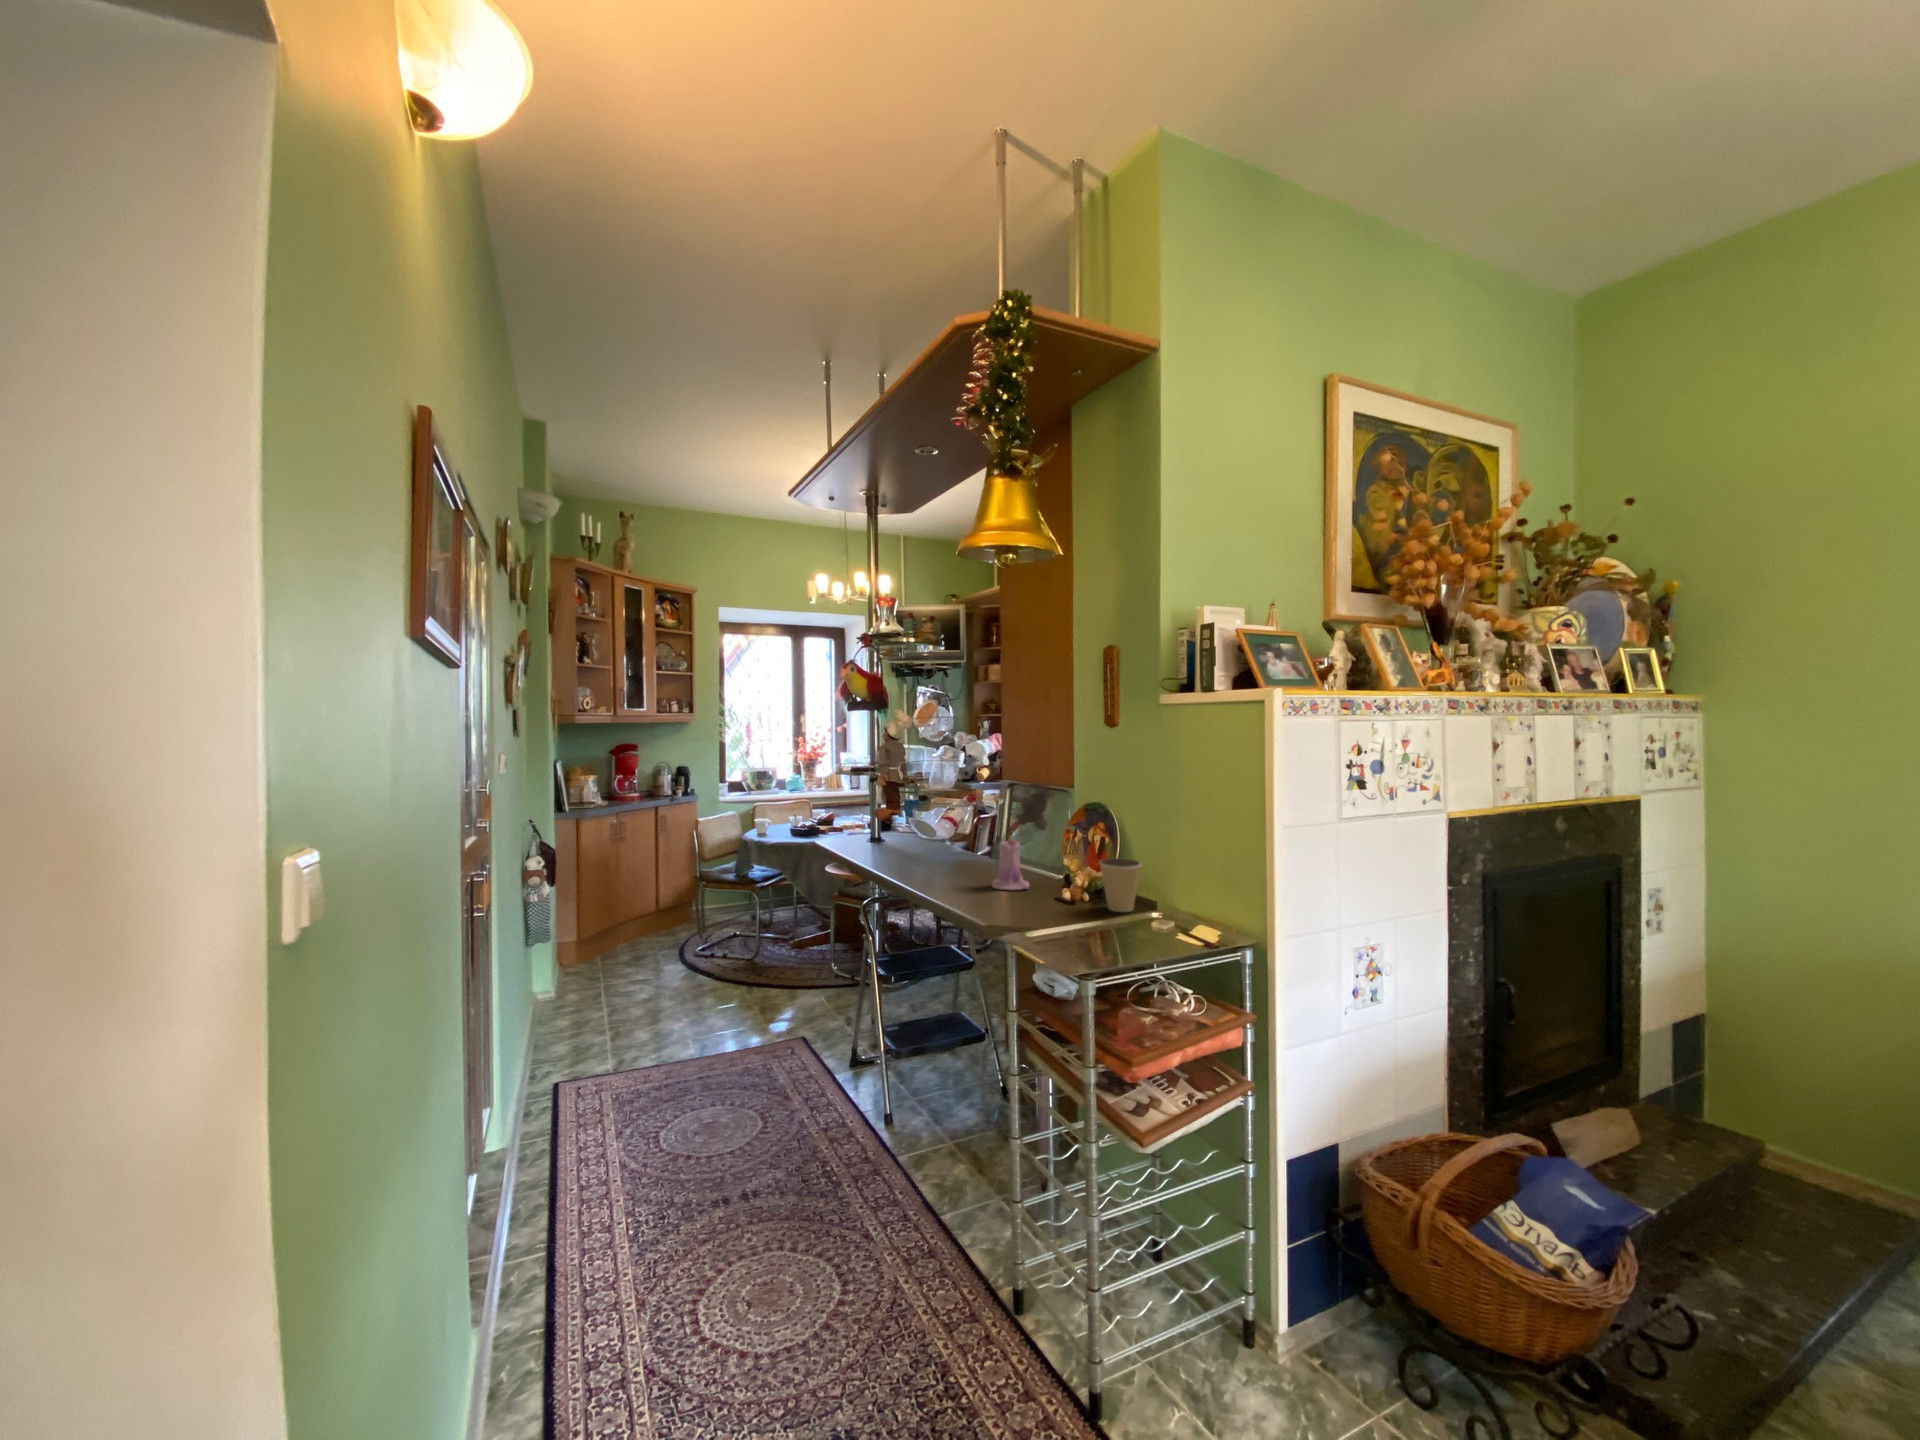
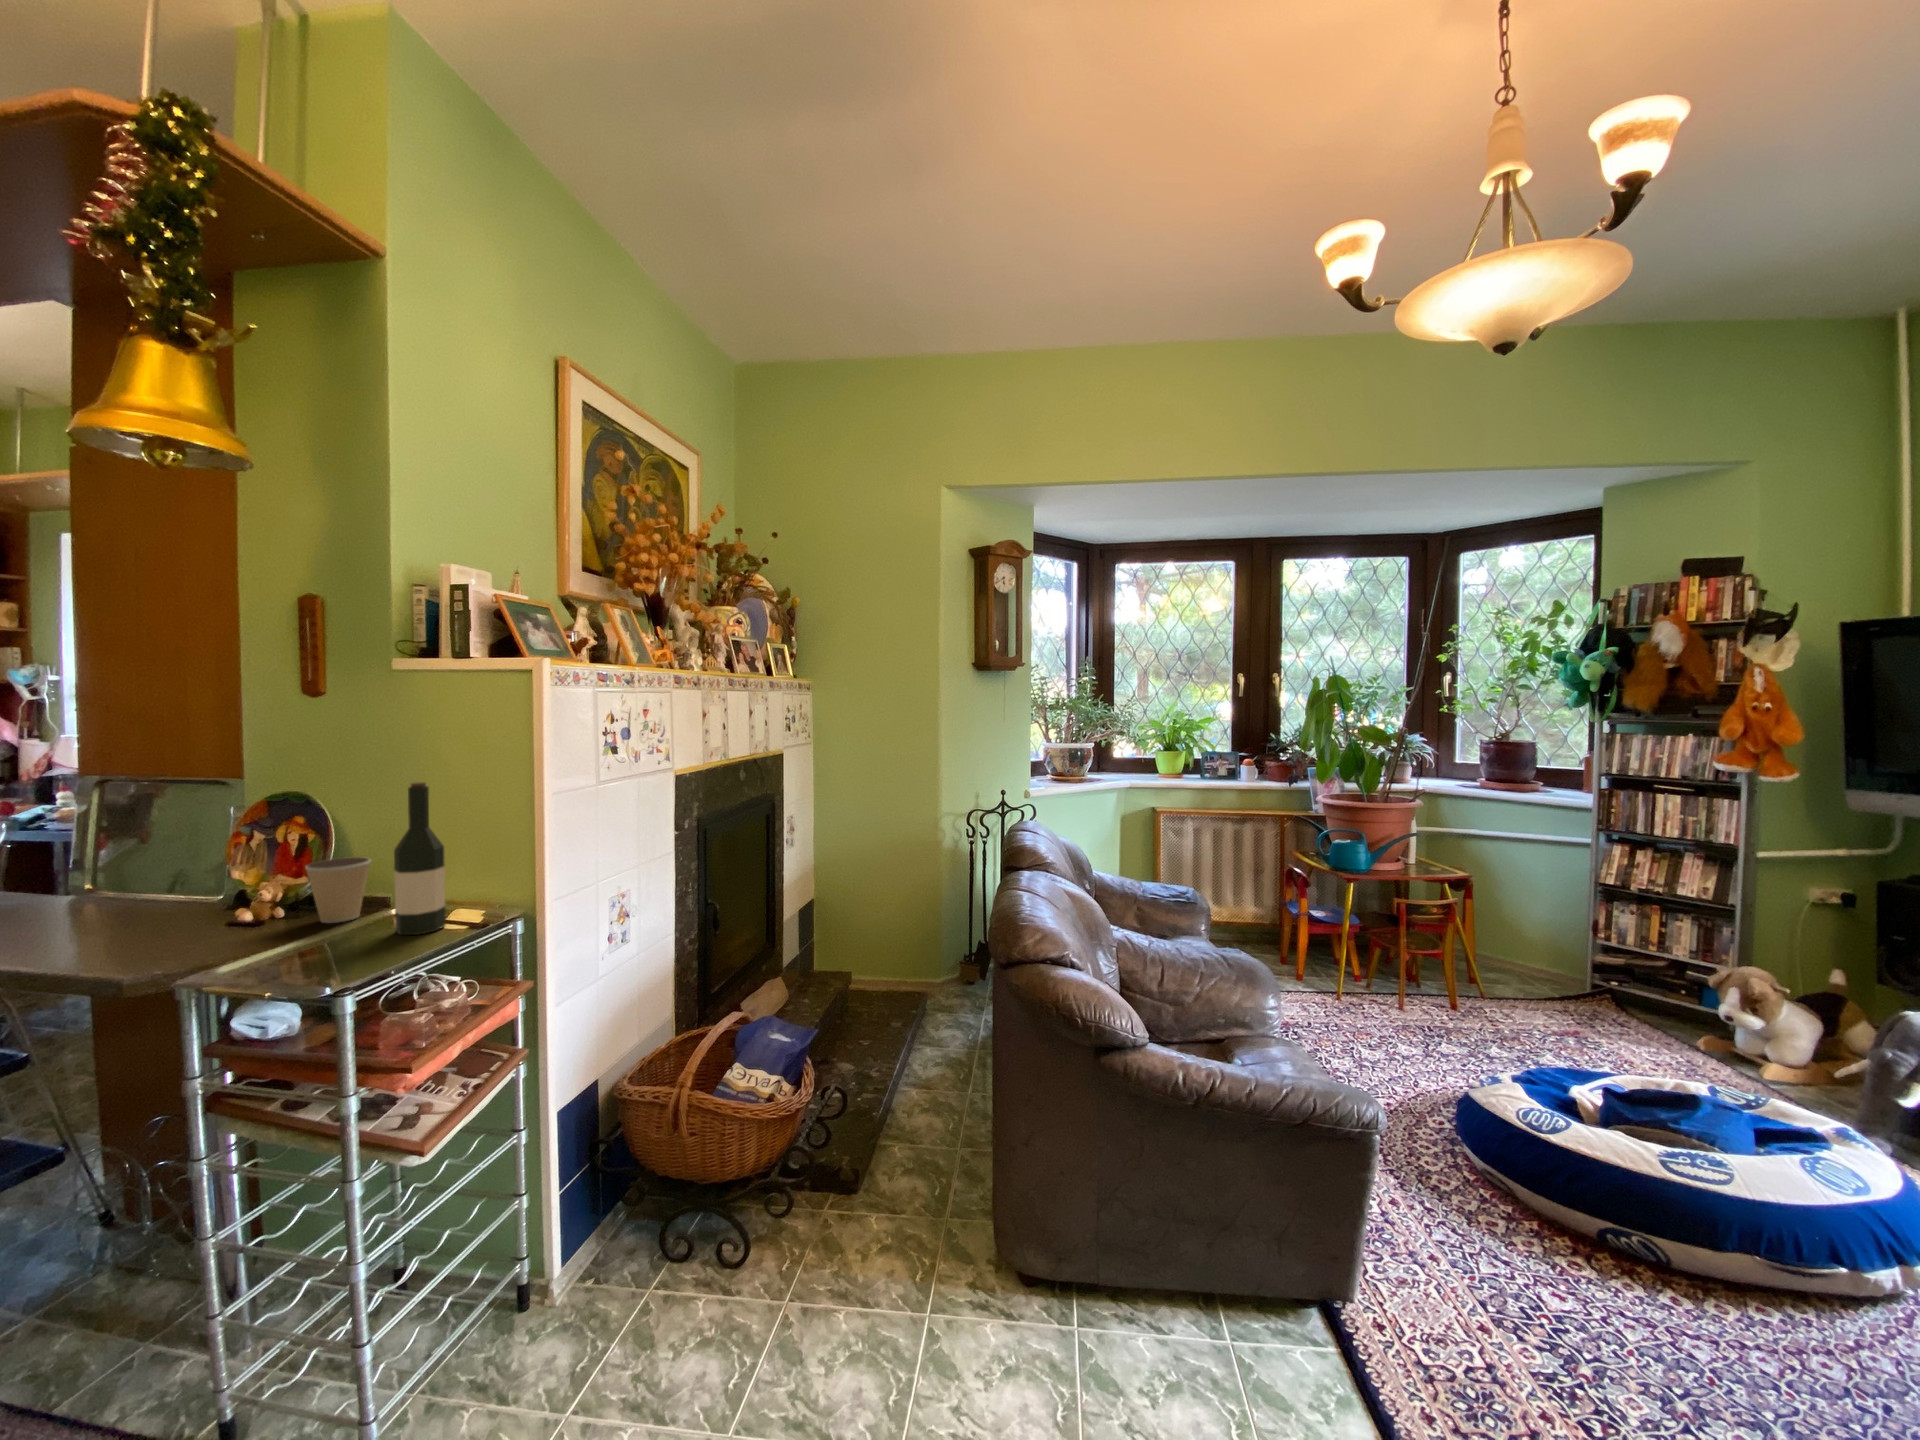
wine bottle: none [1148,804,1185,942] -> present [394,782,446,935]
candle: present [992,839,1029,890] -> none [81,858,166,943]

